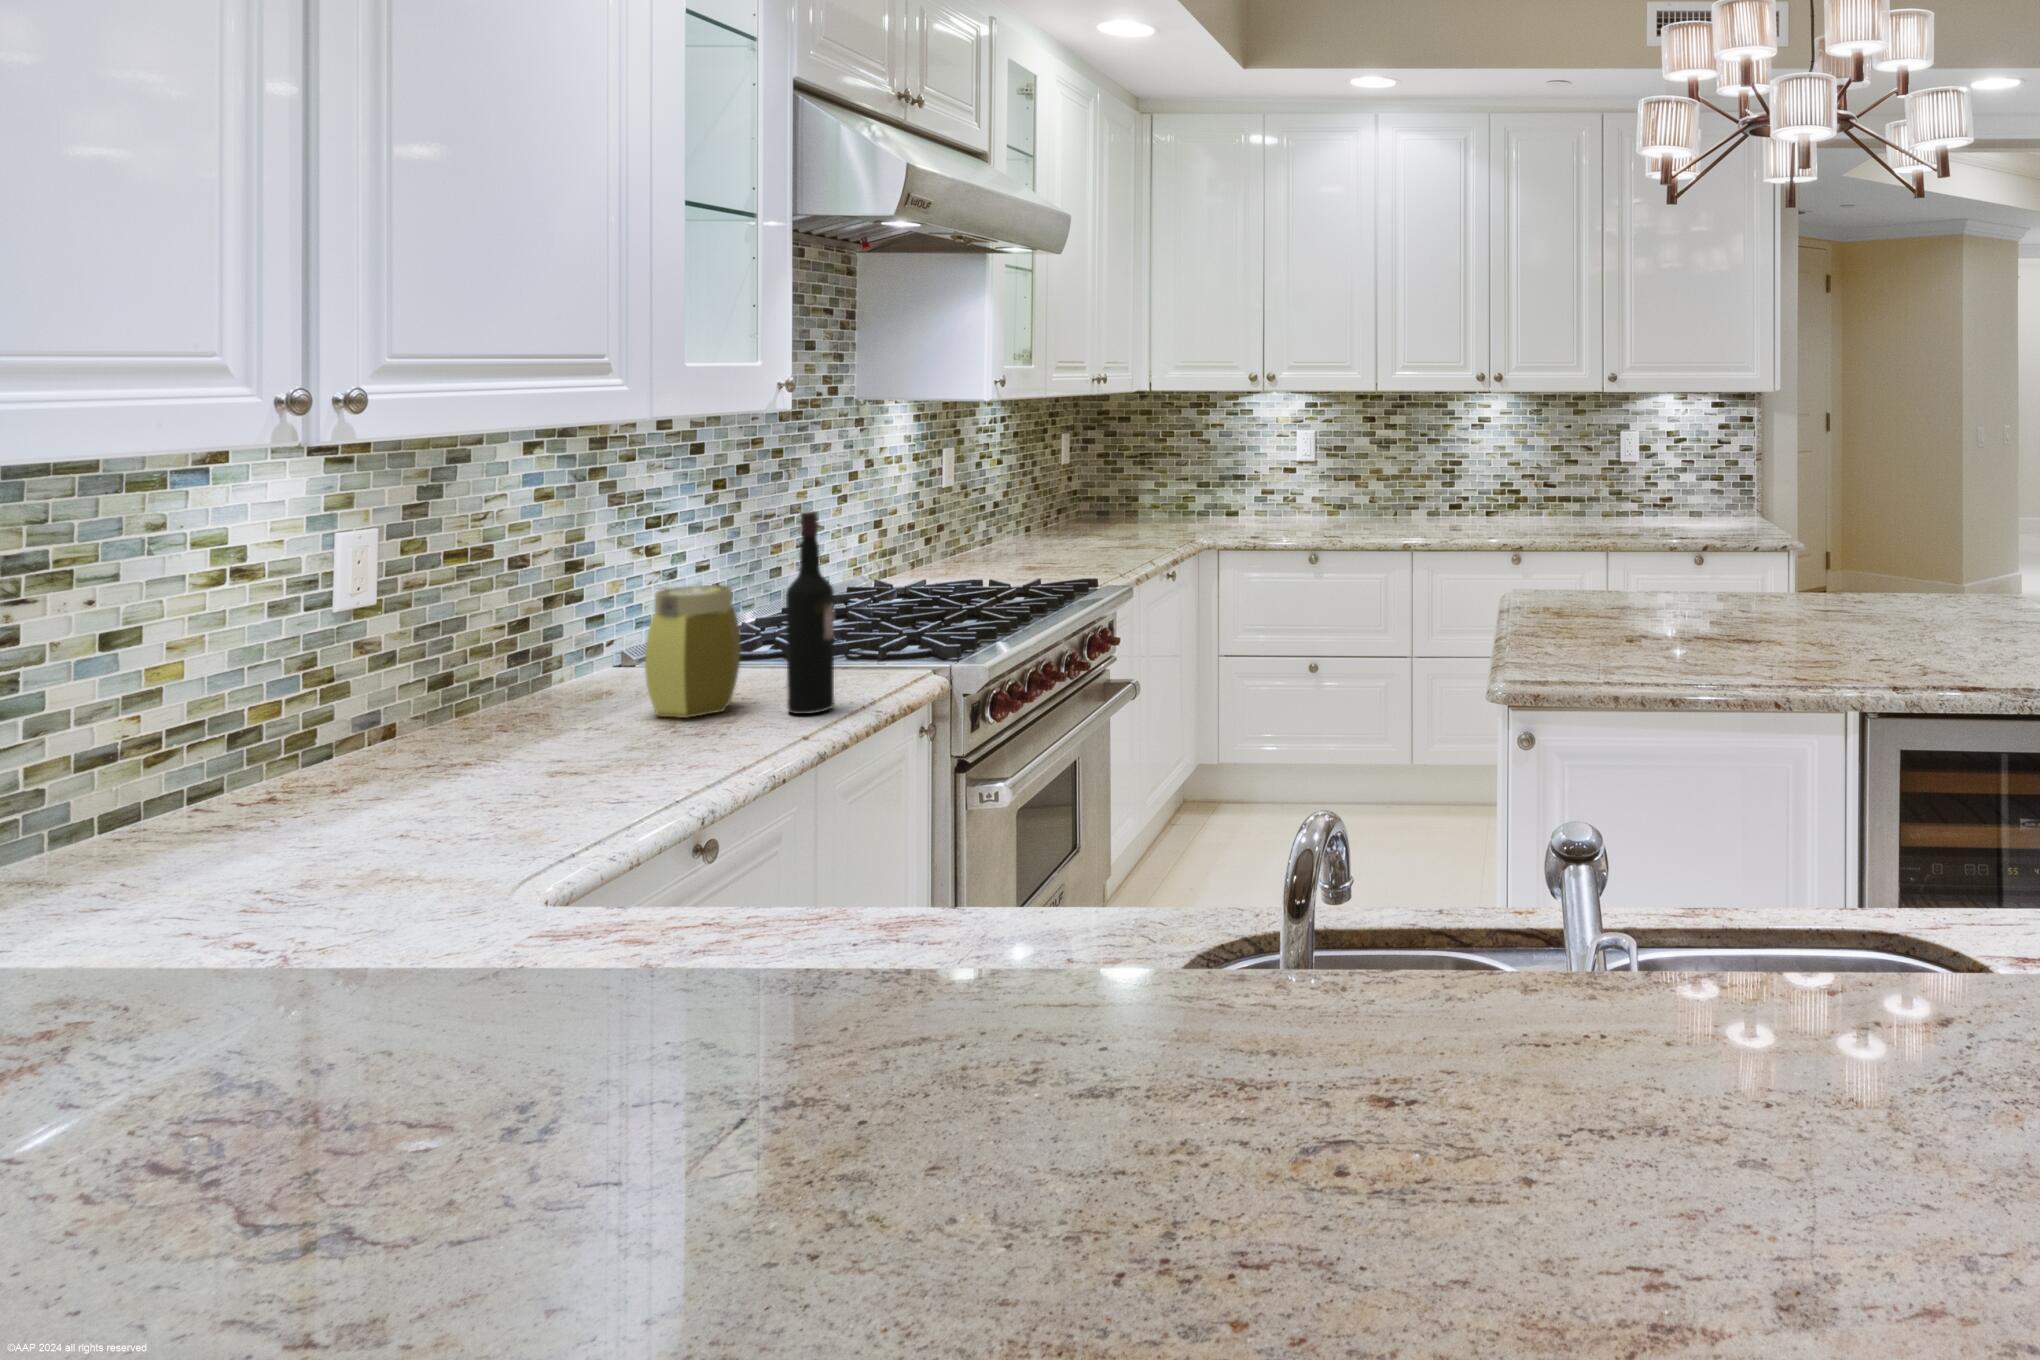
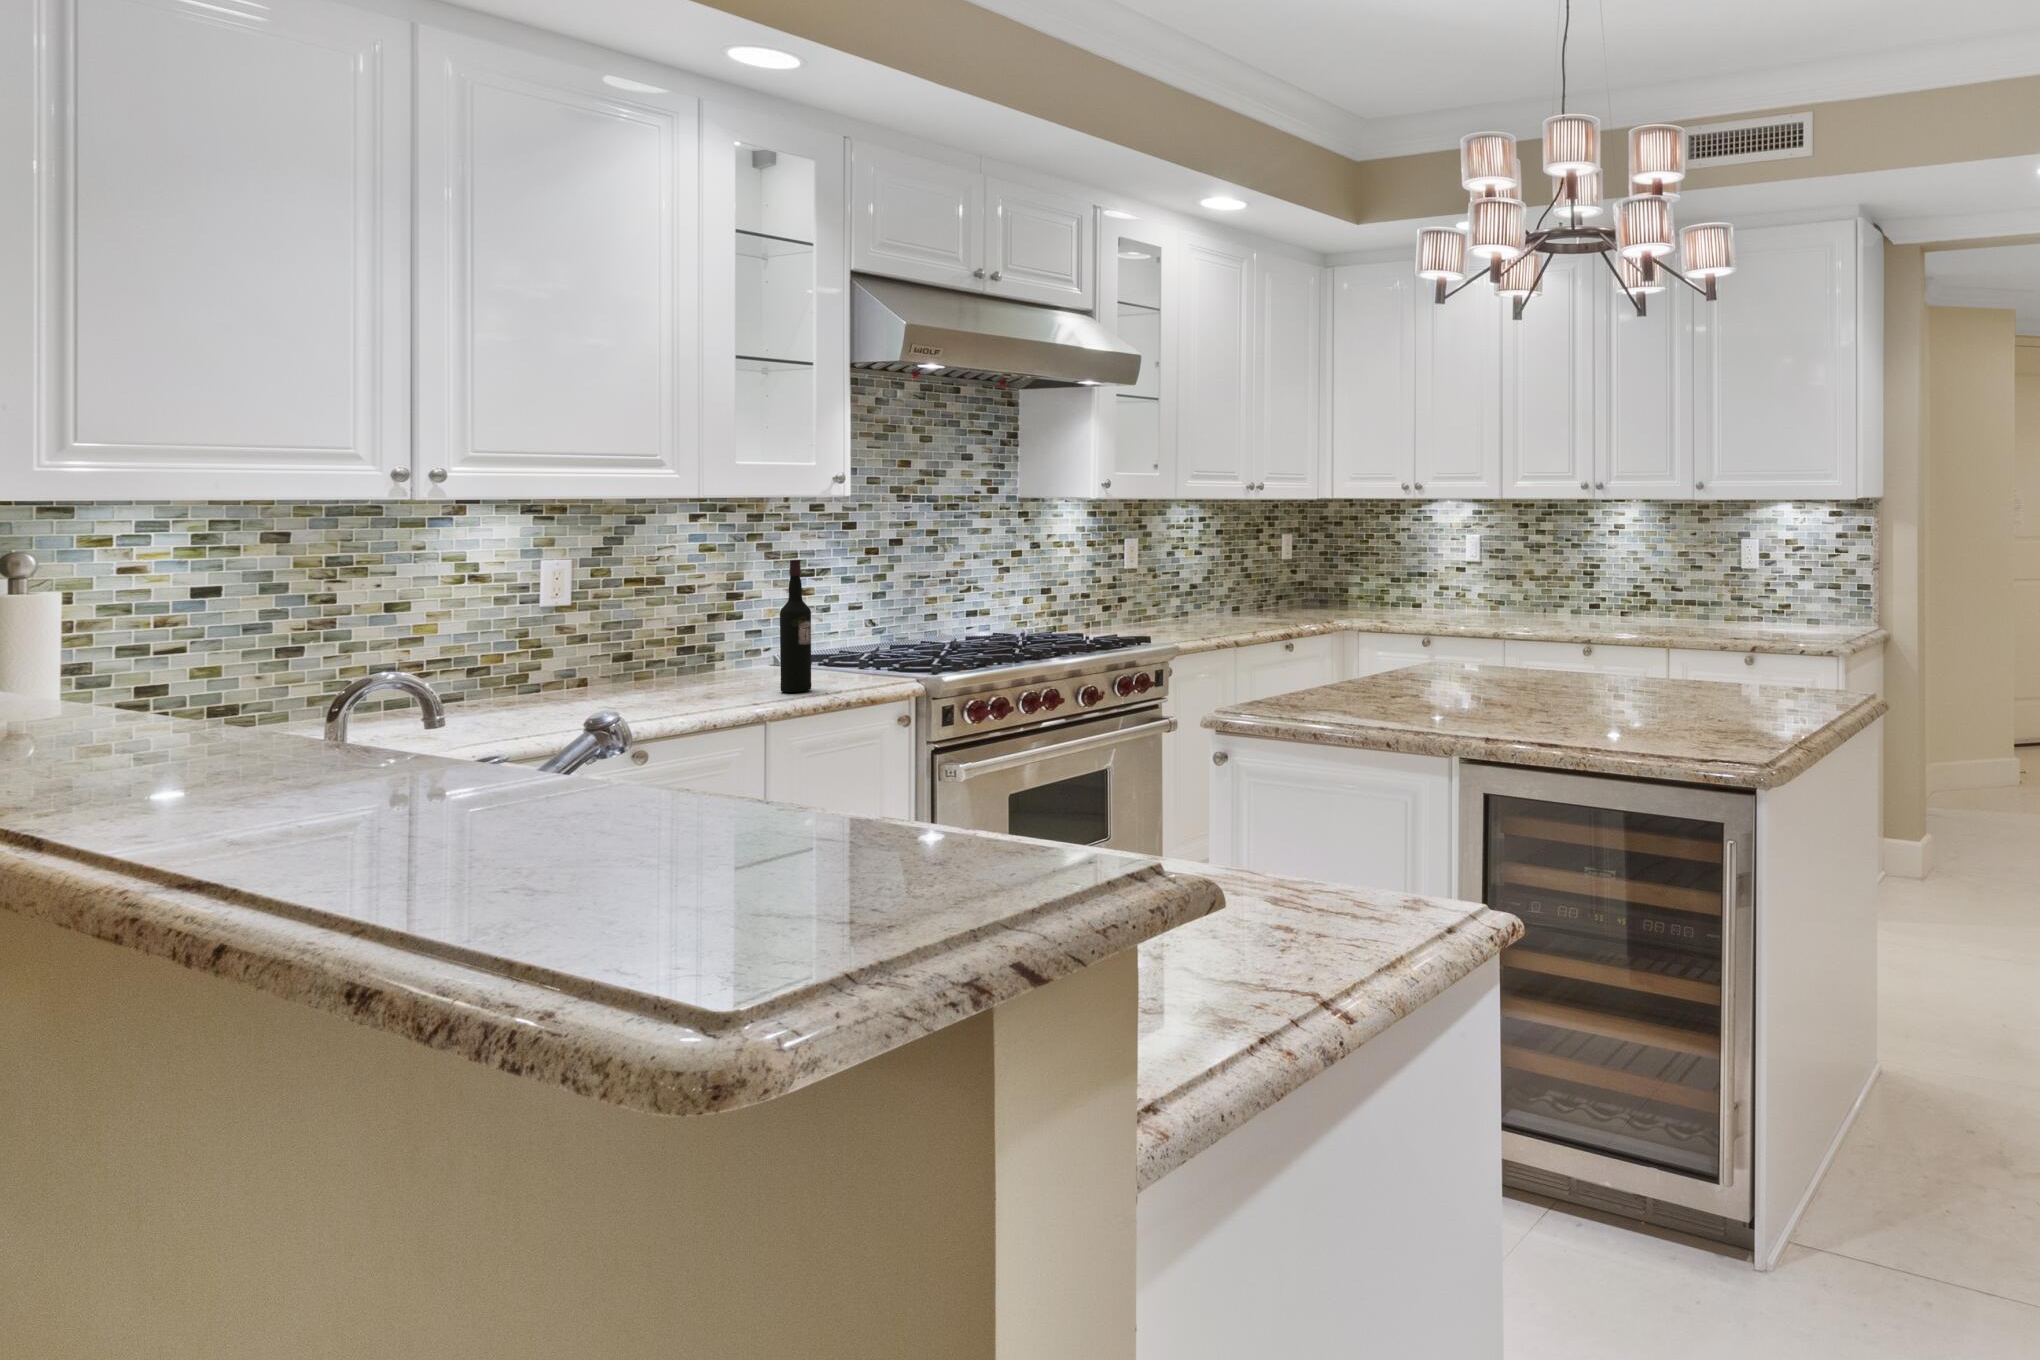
jar: present [645,585,741,718] -> none [708,607,772,689]

